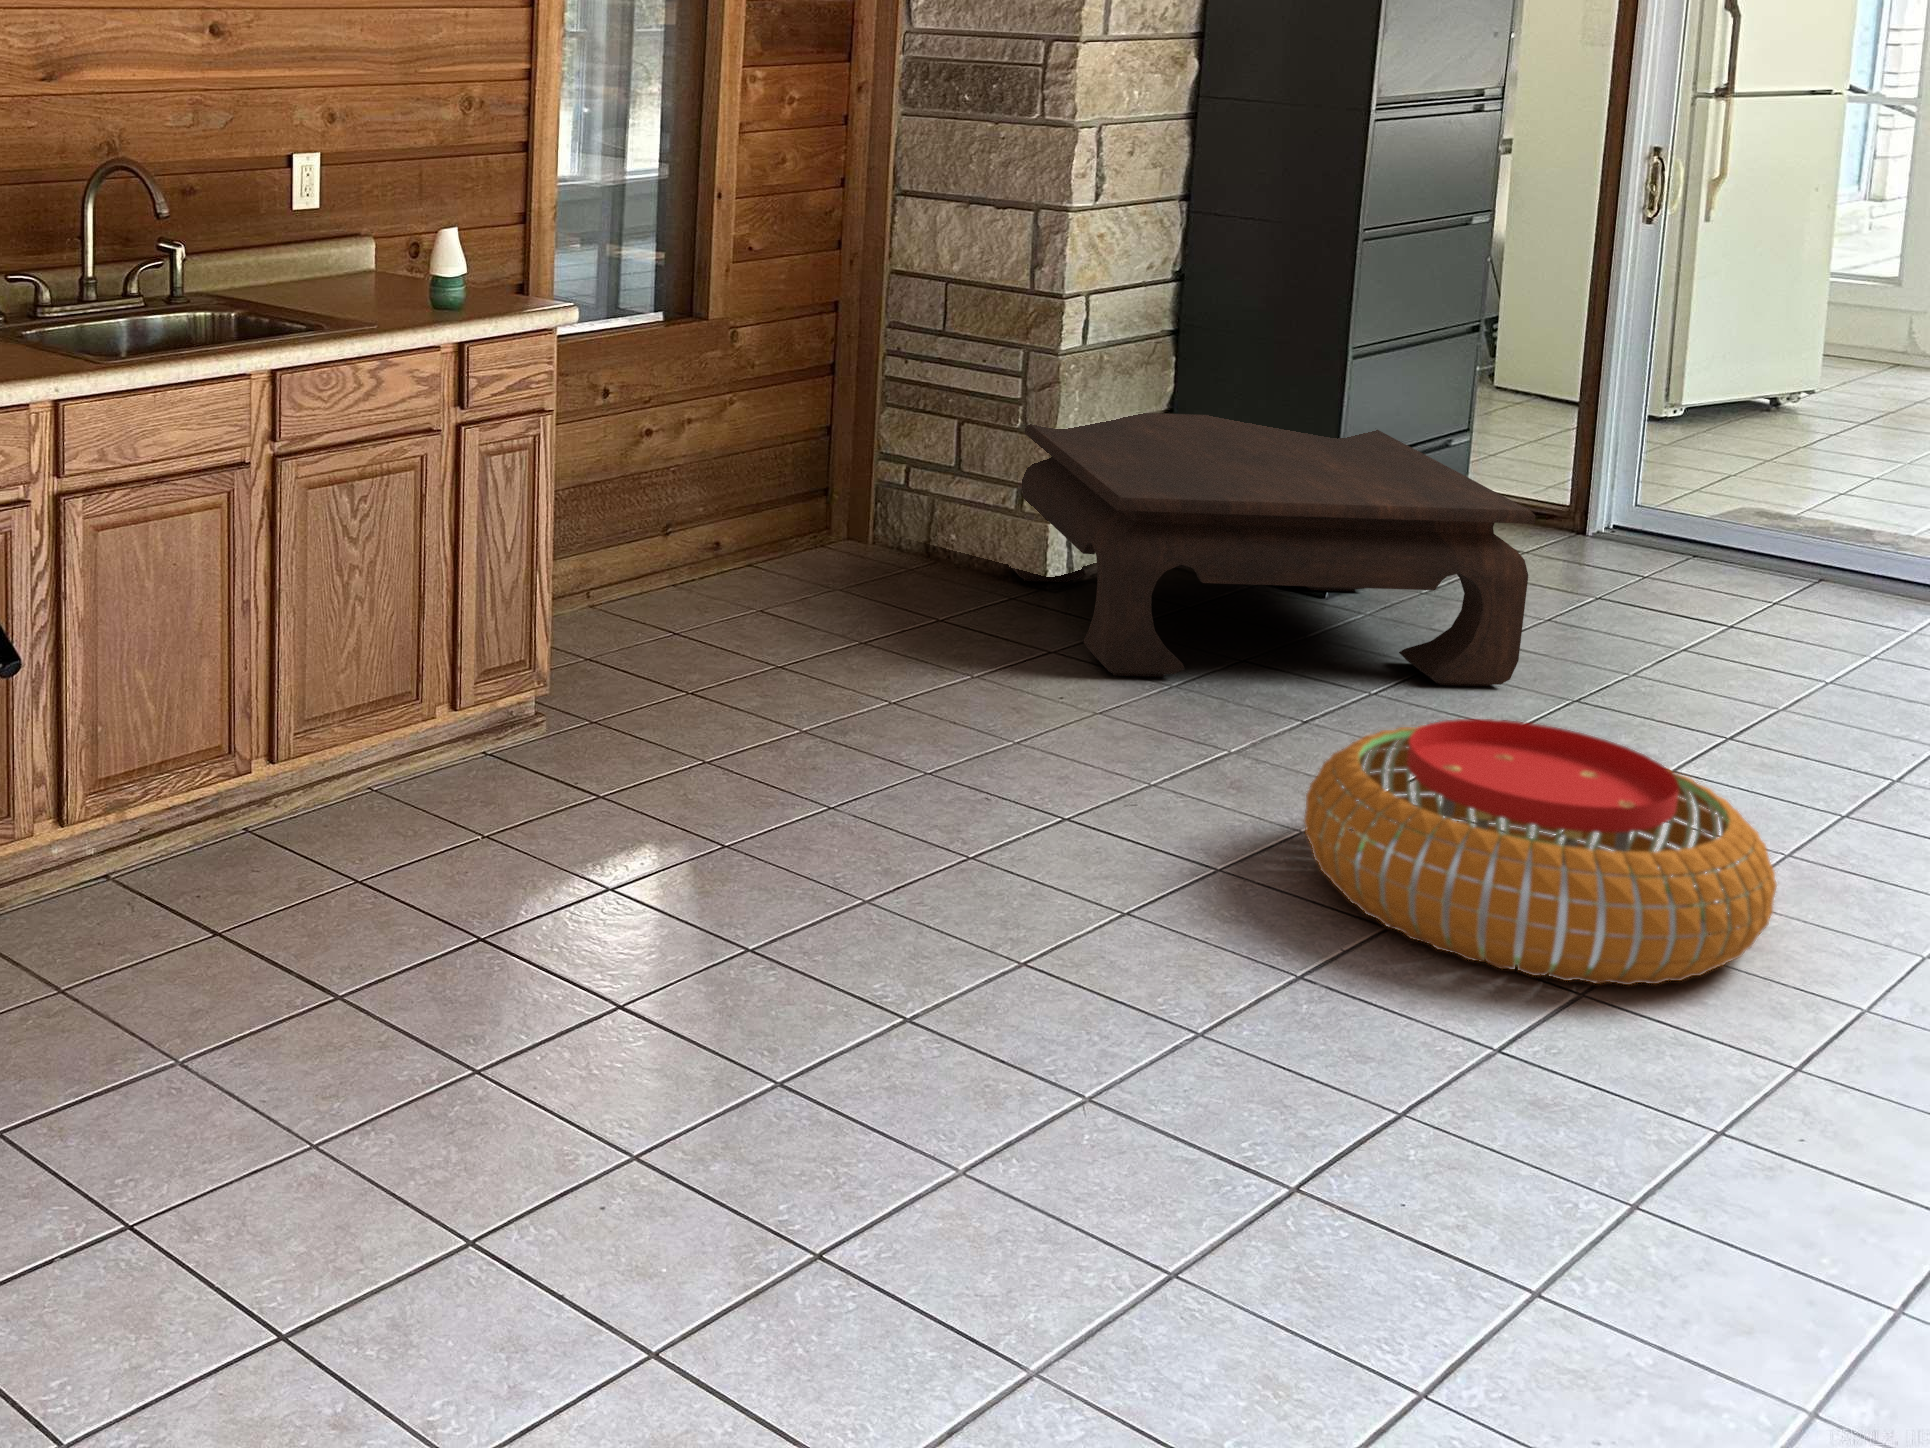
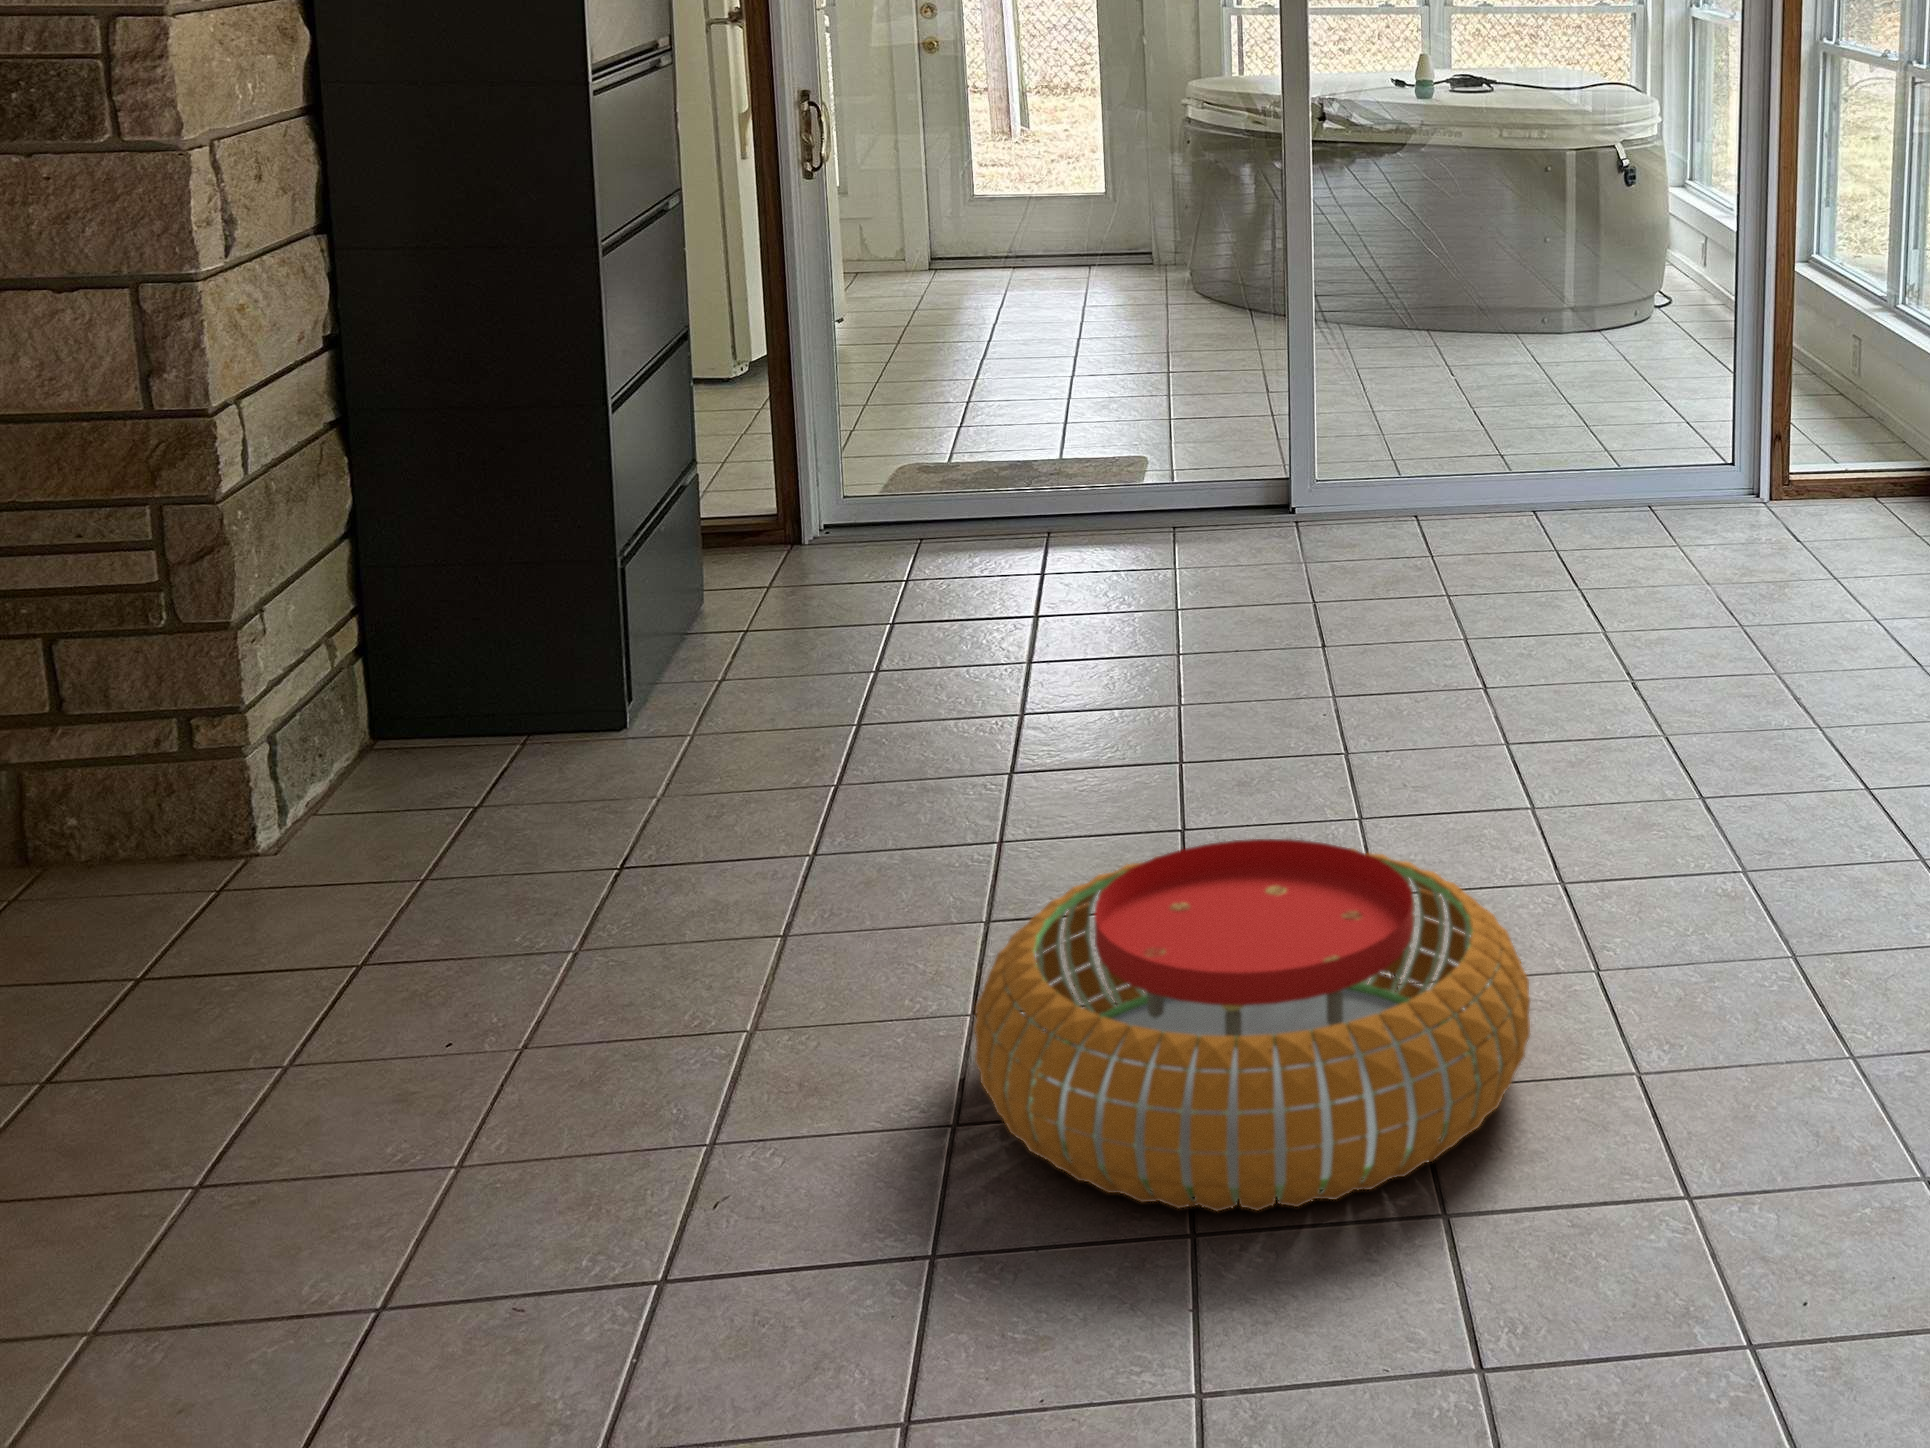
coffee table: present [1012,413,1535,686] -> none [114,484,942,962]

